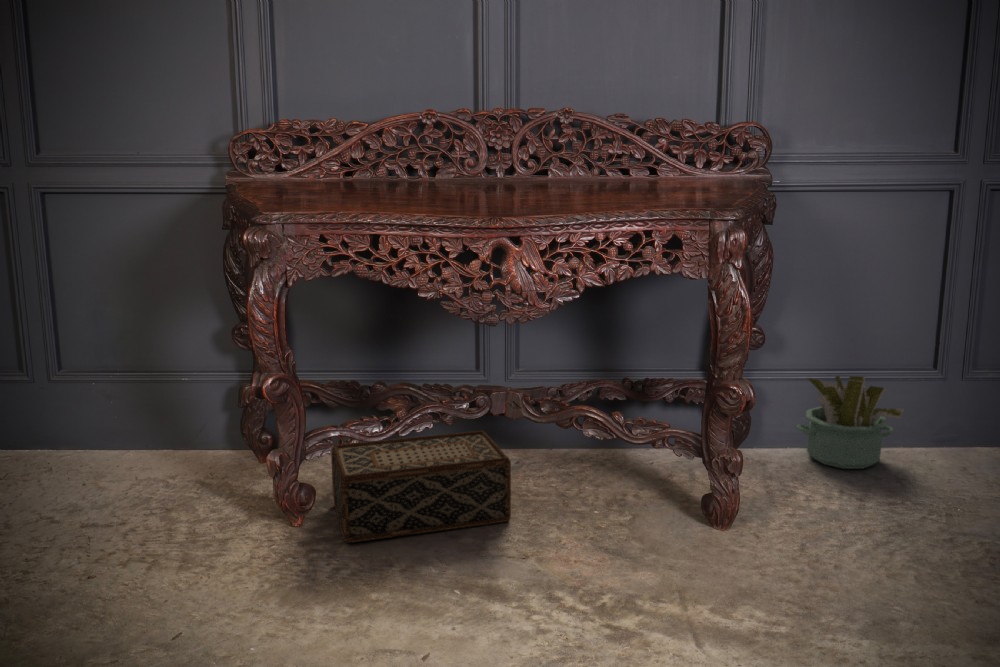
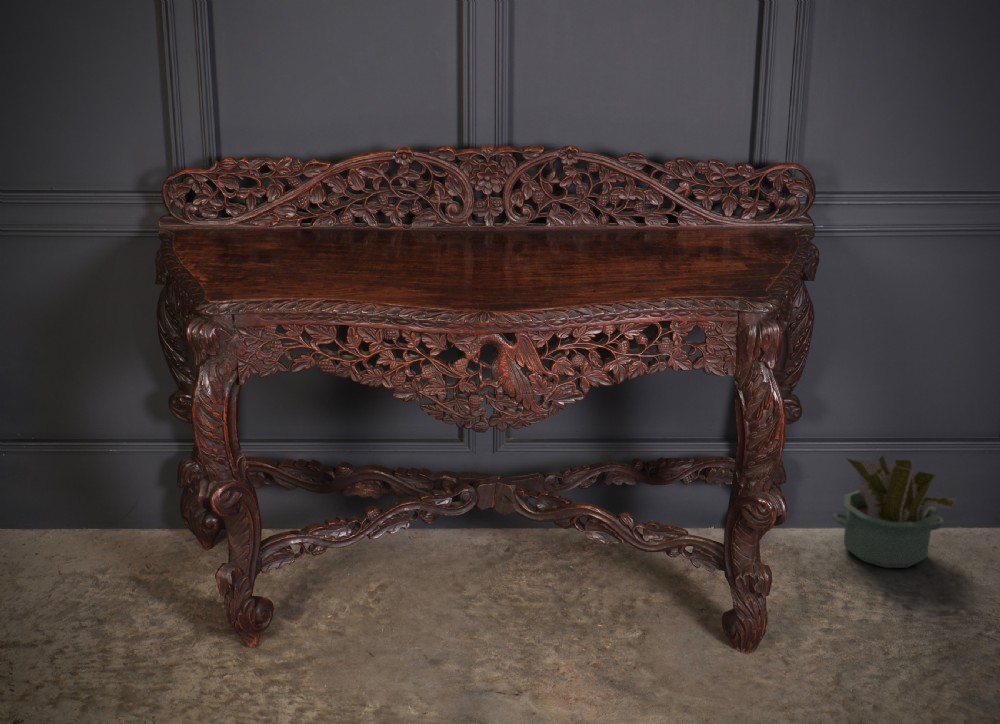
woven basket: present [331,431,511,543] -> none [292,531,502,678]

